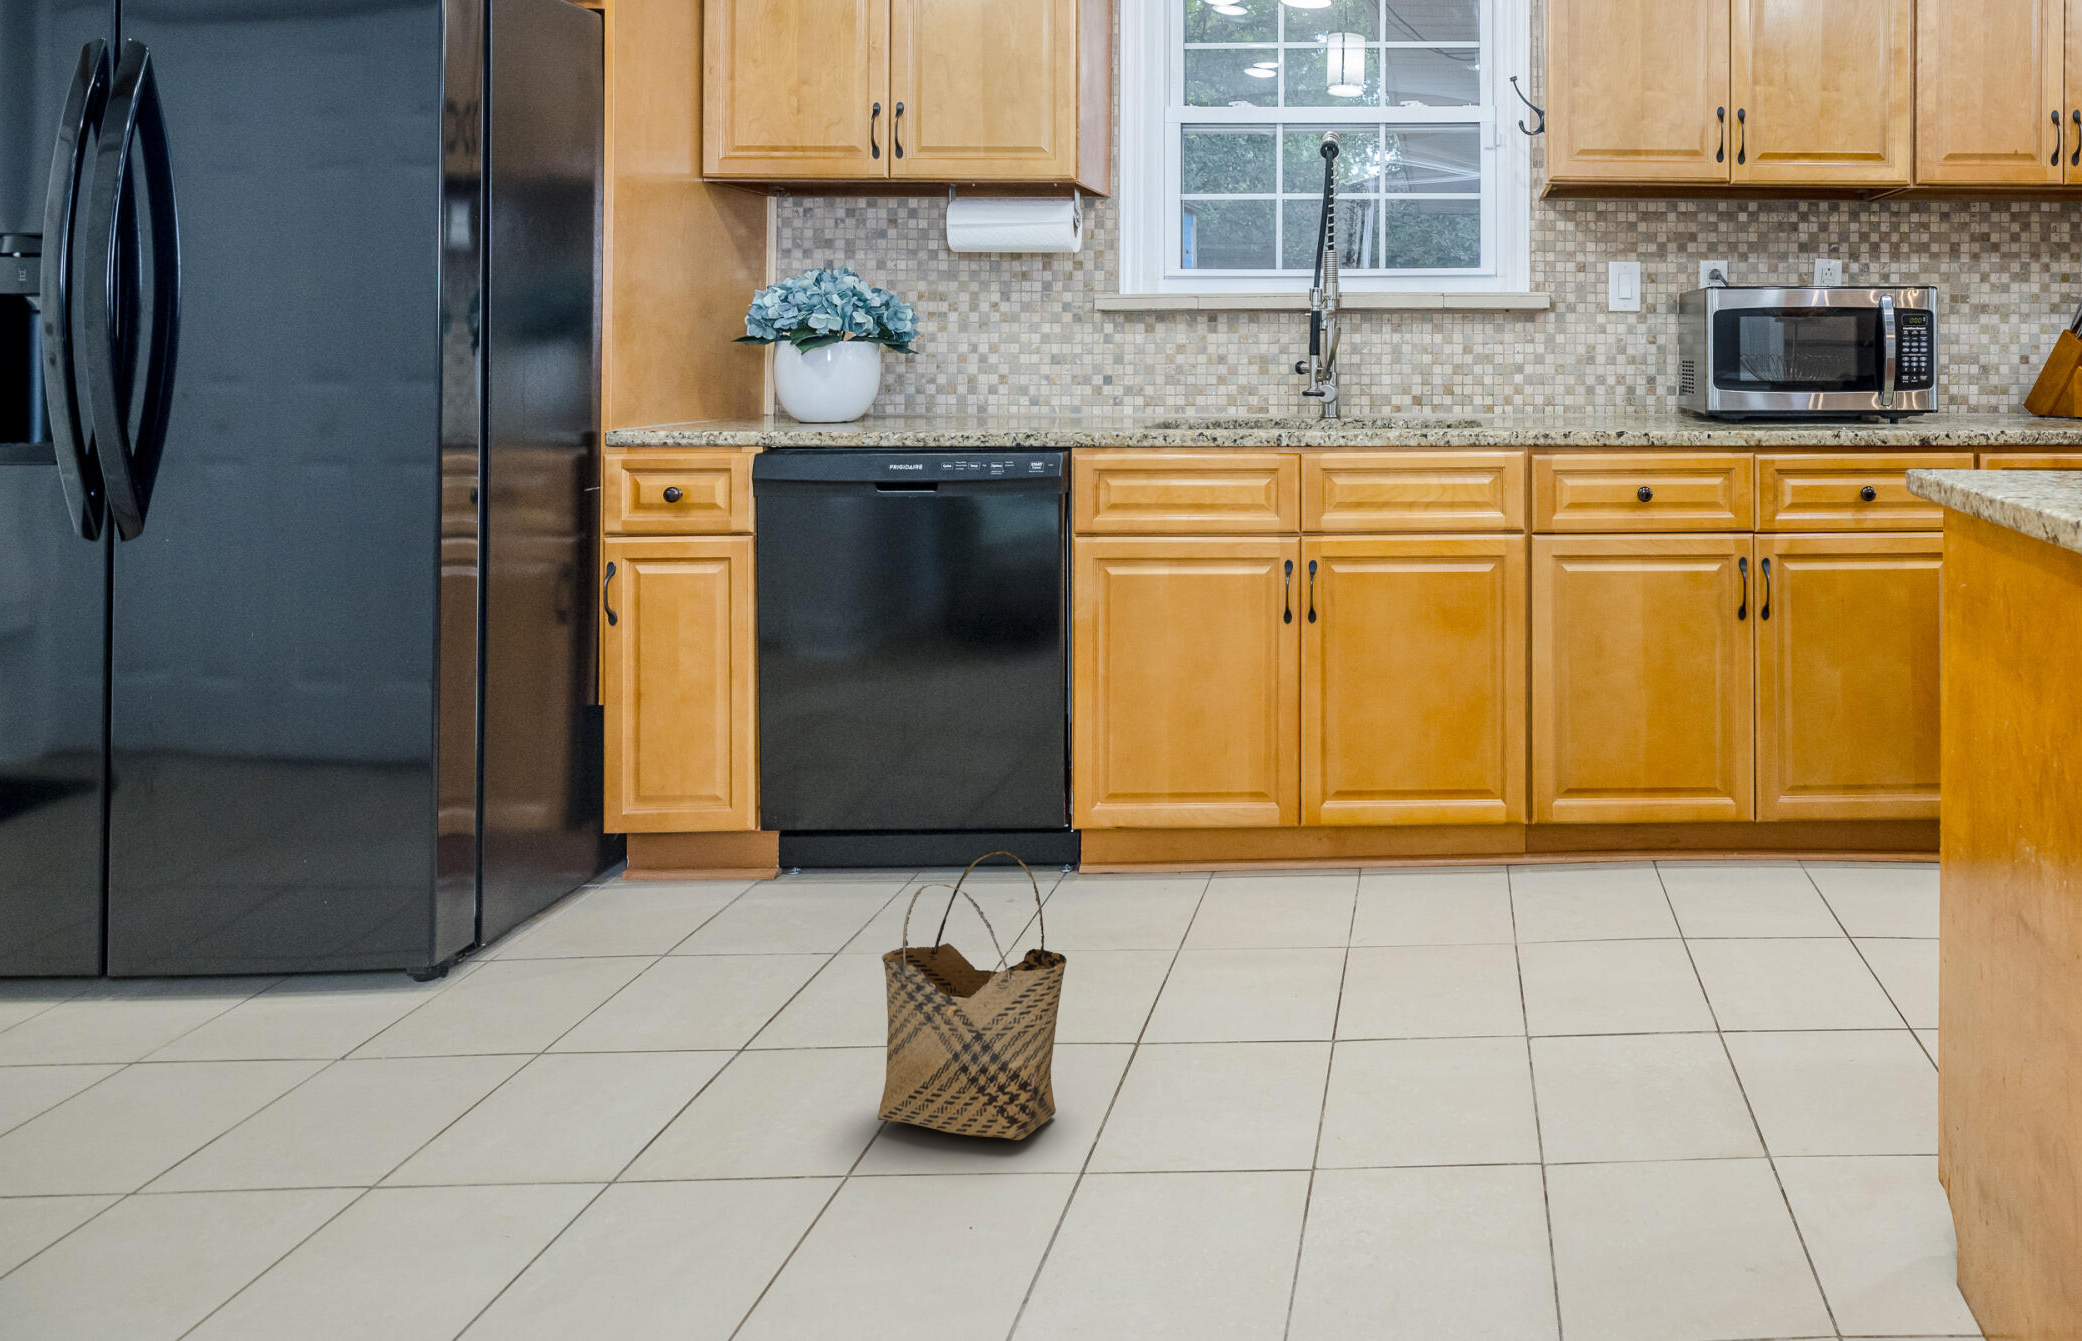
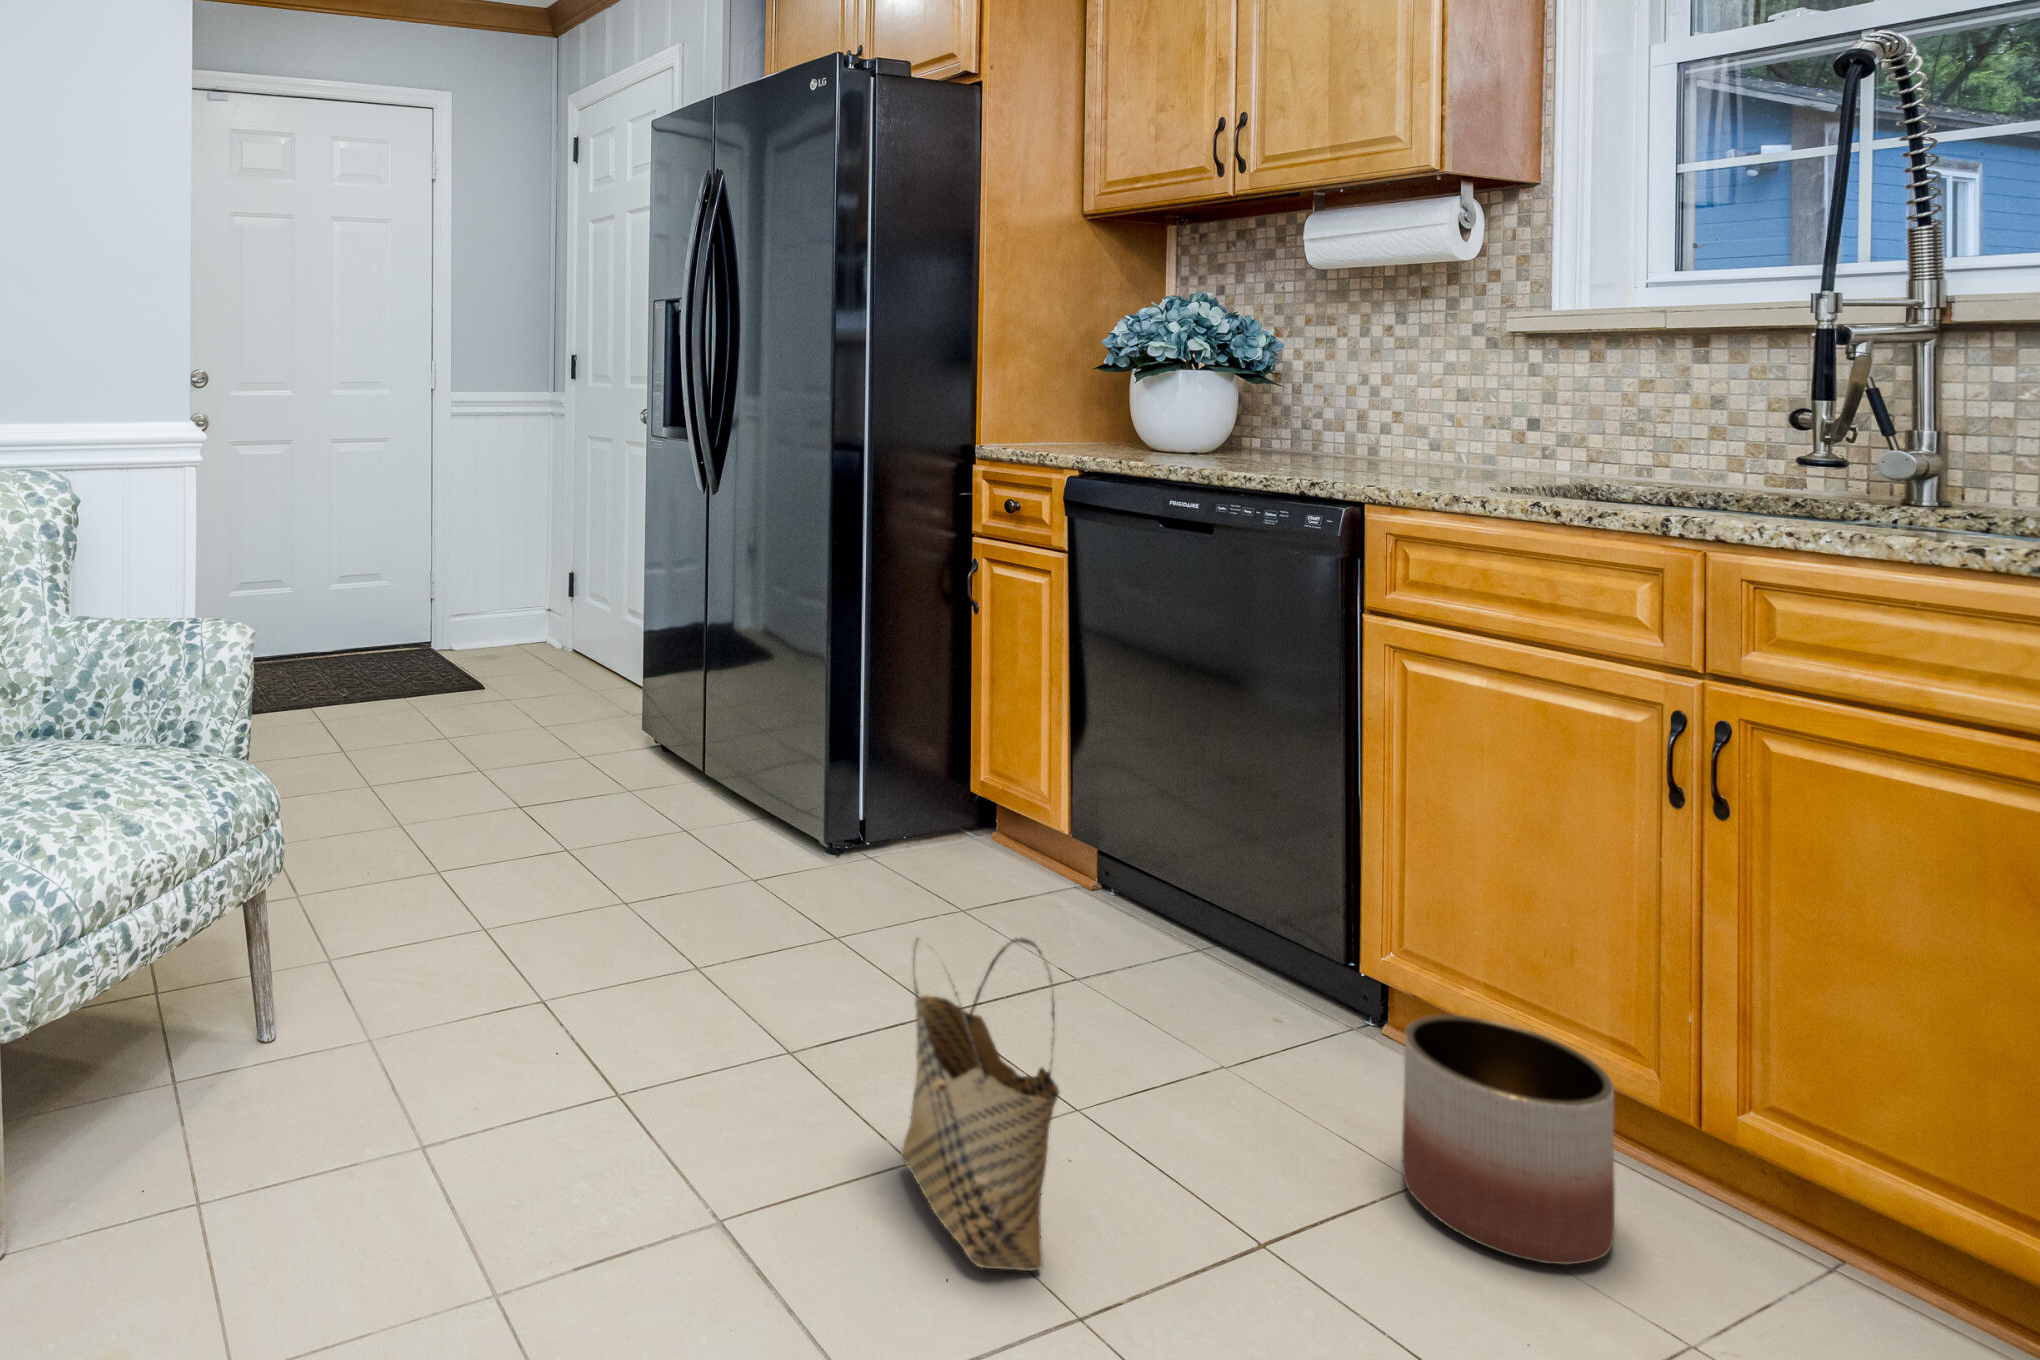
planter: none [1176,794,1296,942] -> present [1402,1015,1615,1265]

